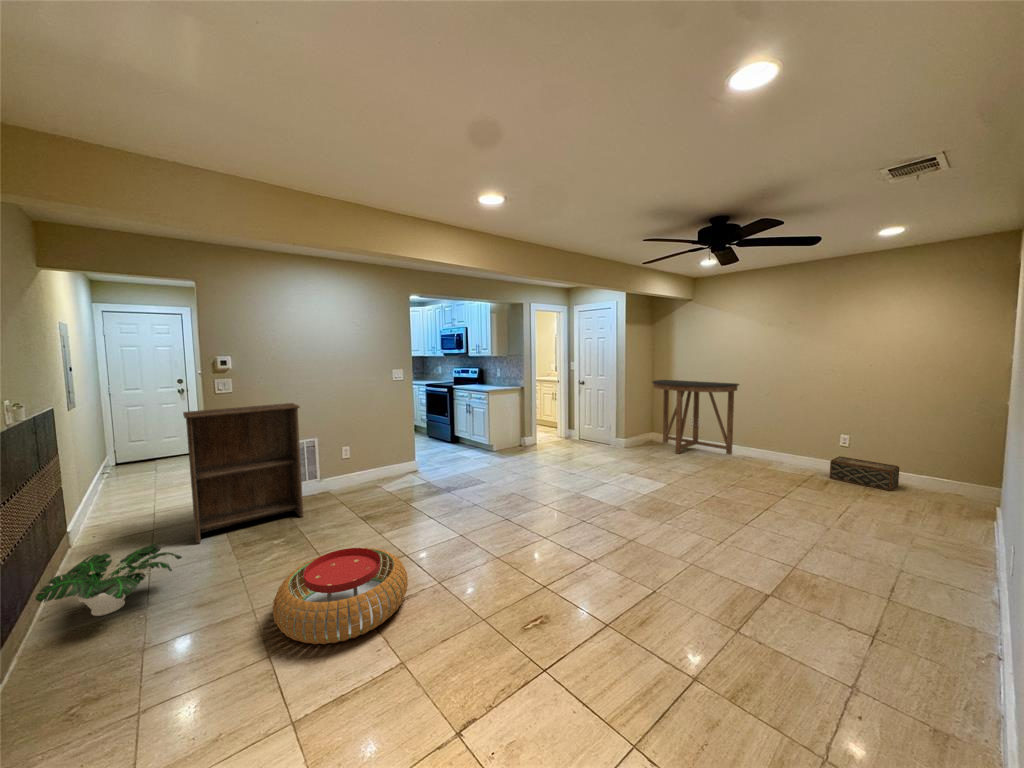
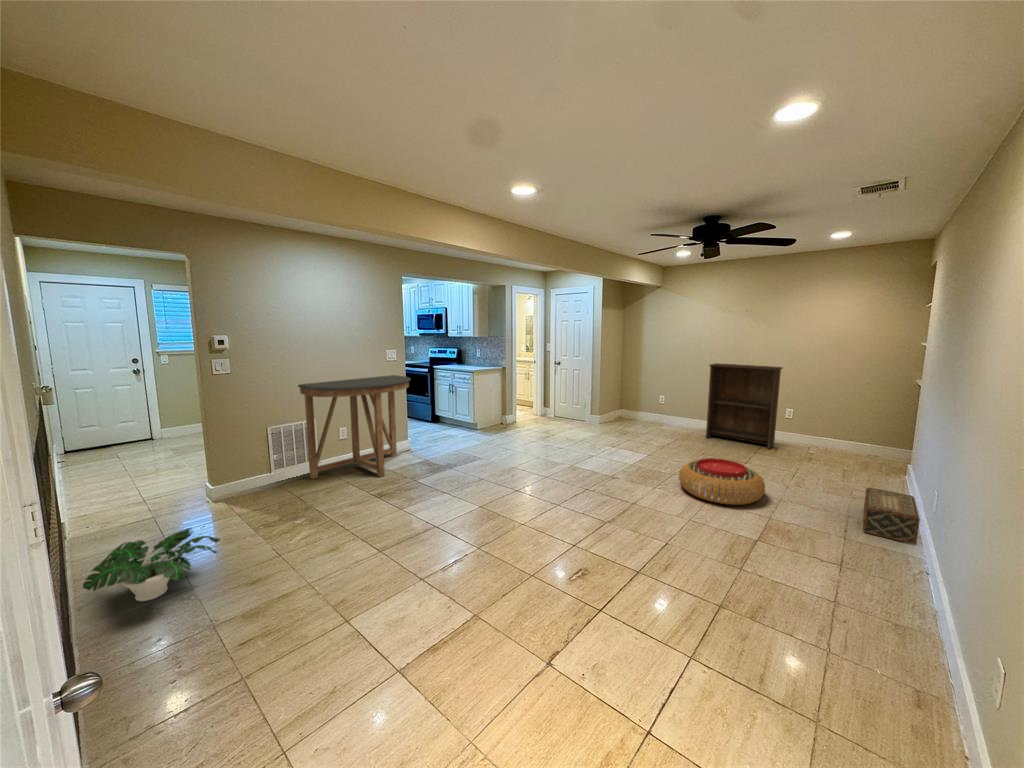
console table: present [652,380,739,455] -> present [298,375,411,479]
bookshelf: present [183,403,303,543] -> present [706,363,782,449]
woven basket: present [830,456,899,491] -> present [863,488,920,545]
pouf: present [273,548,408,644] -> present [679,458,765,505]

